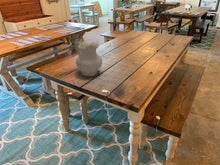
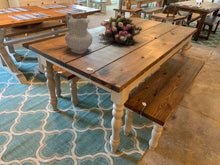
flower arrangement: none [106,31,146,60] -> present [99,13,142,45]

